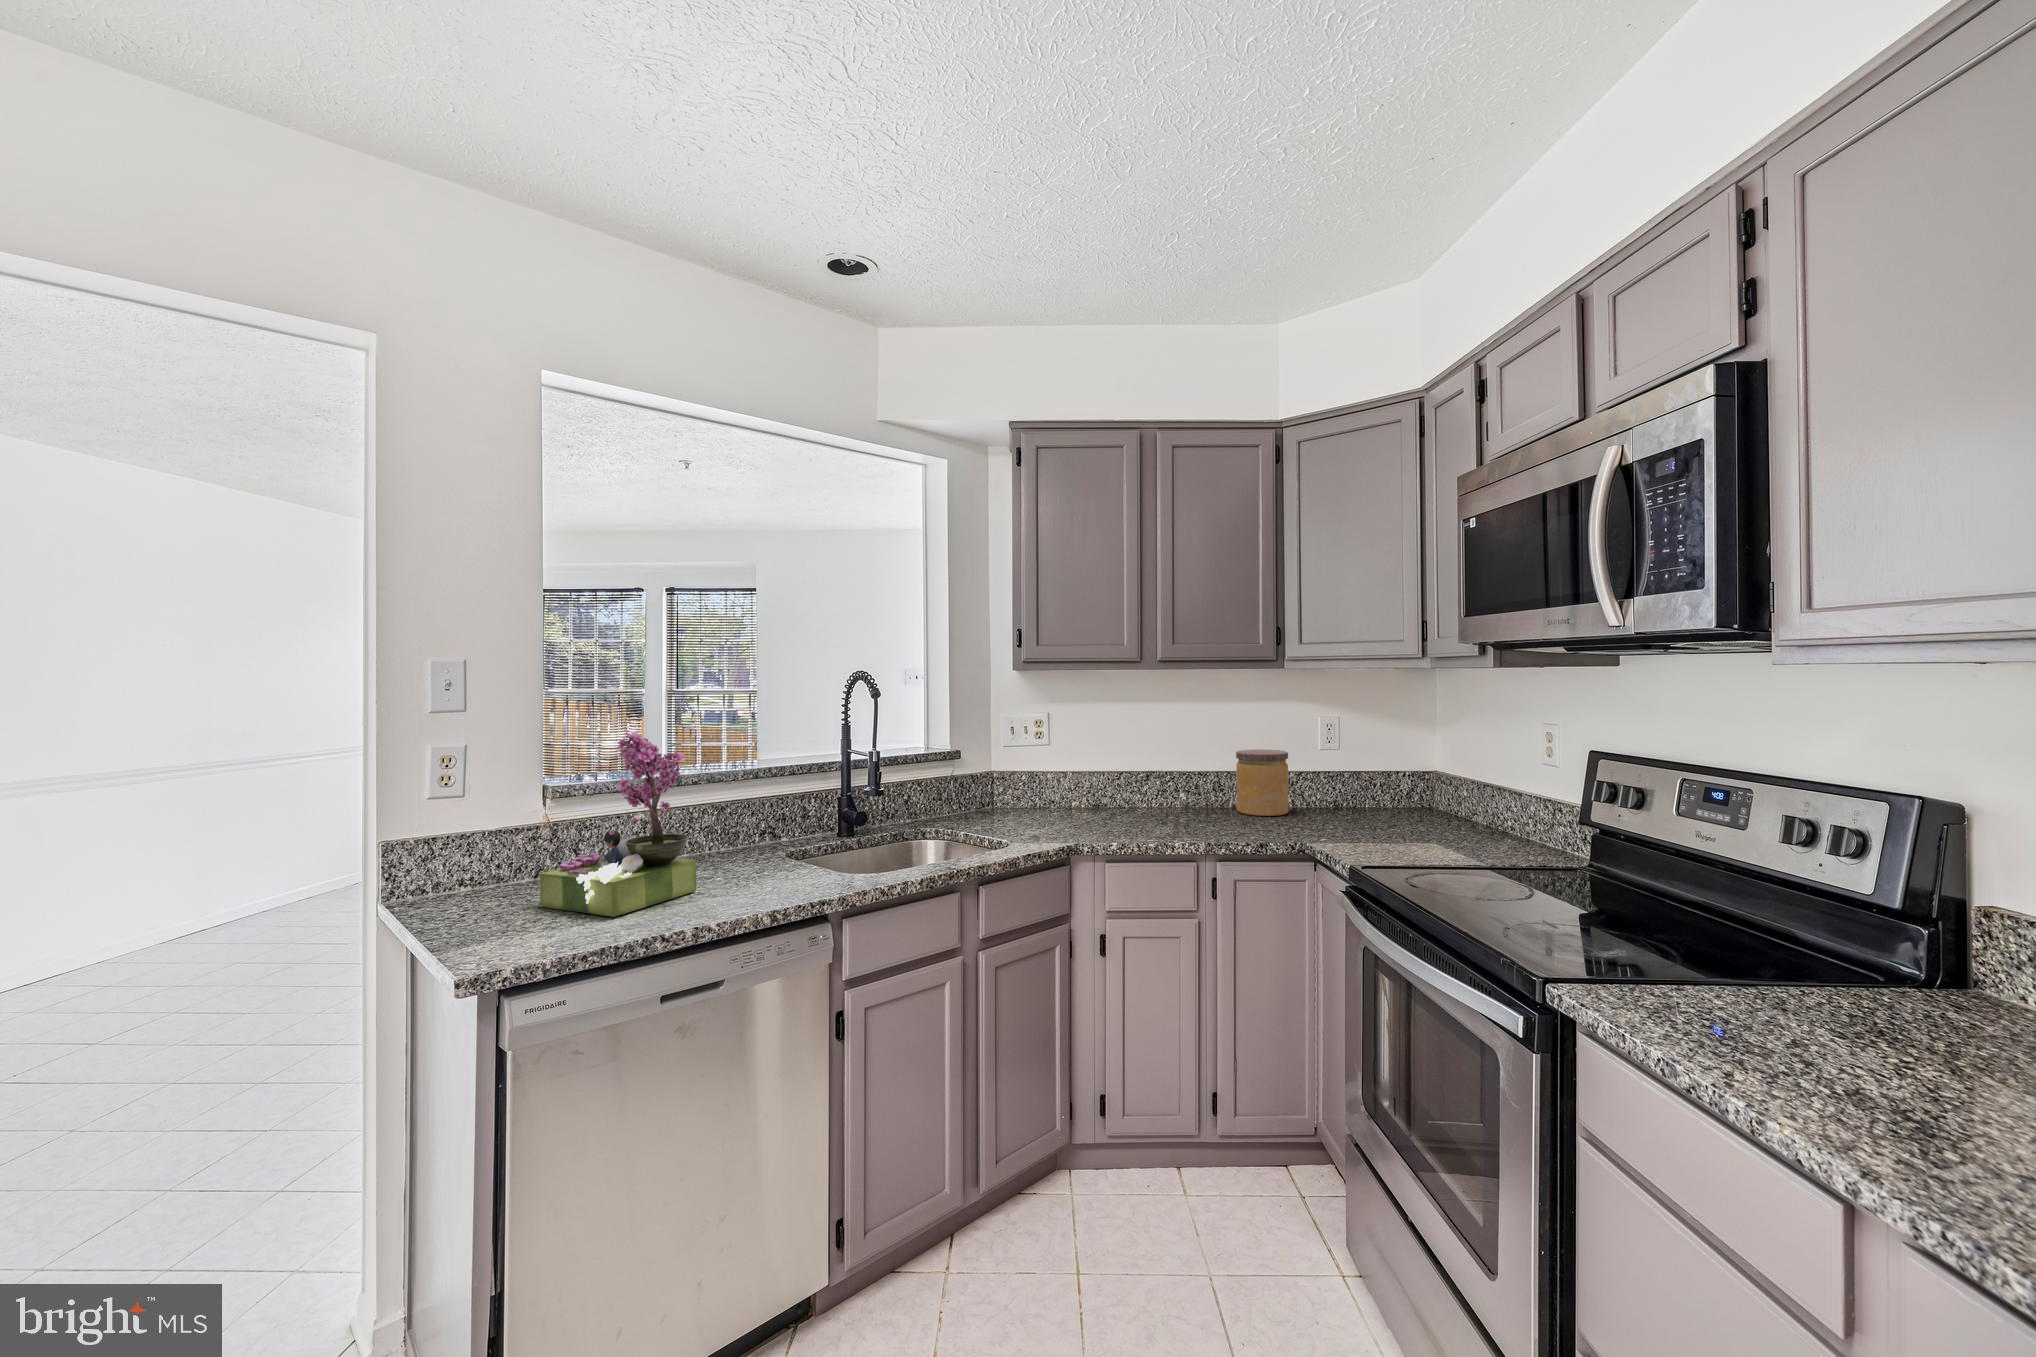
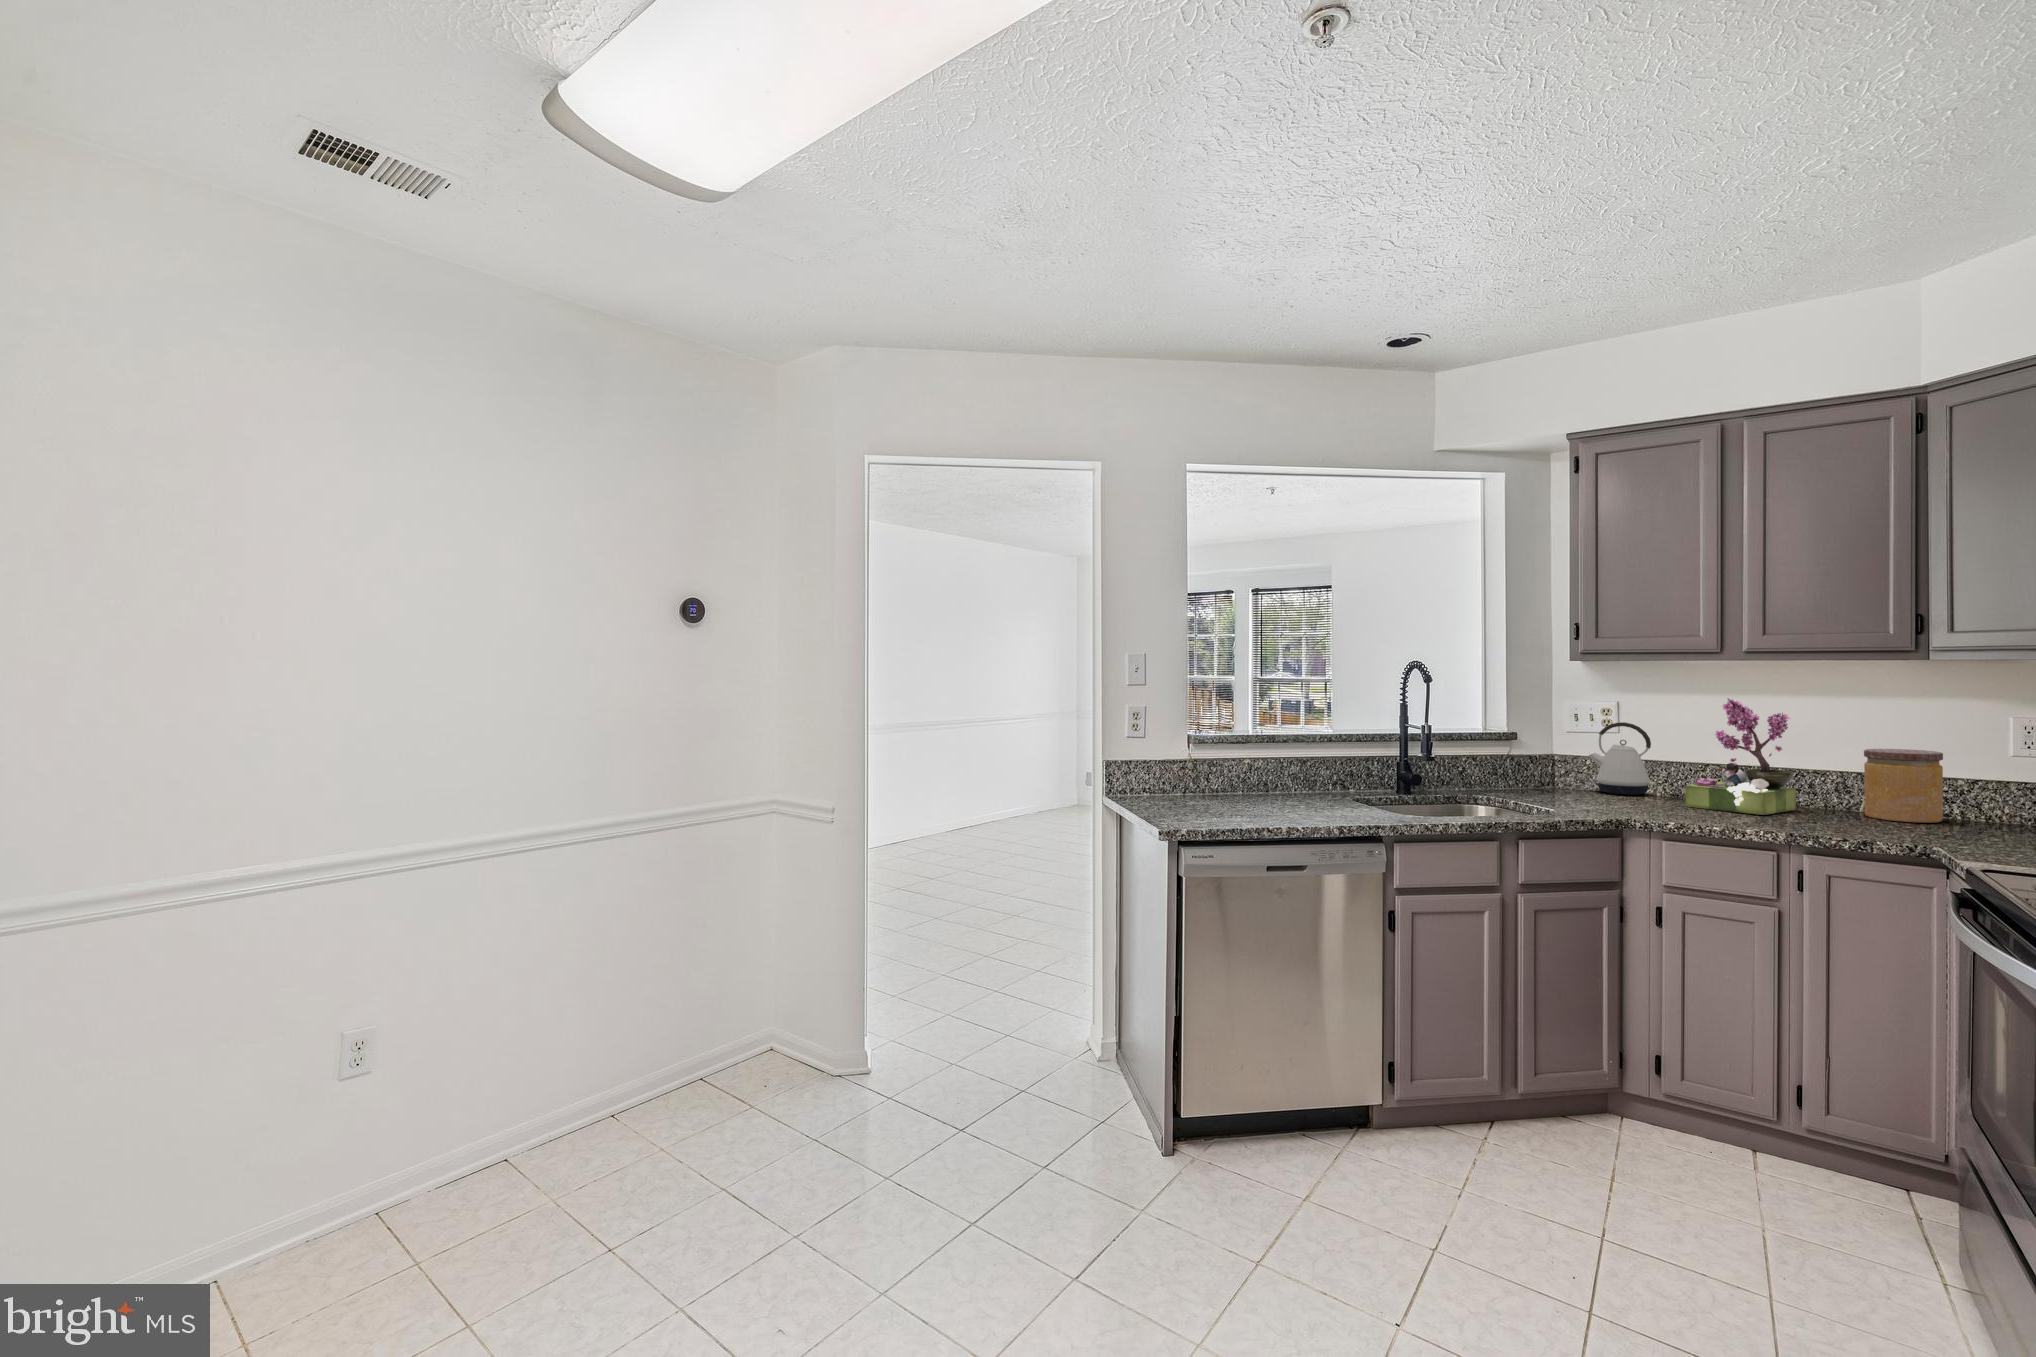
flower arrangement: present [540,732,696,917] -> present [1685,698,1796,815]
kettle: none [1021,734,1078,808] -> present [1588,722,1655,795]

